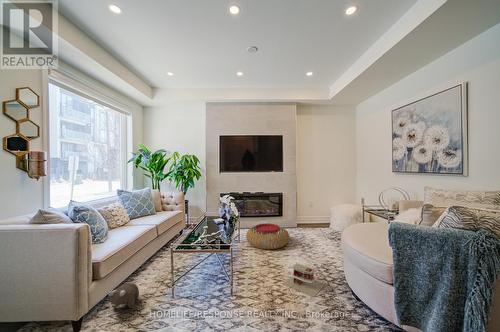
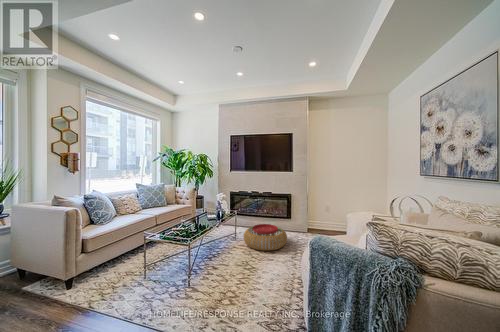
toy house: present [283,263,324,297] -> none [245,268,286,306]
plush toy: present [108,283,139,308] -> none [92,260,122,281]

